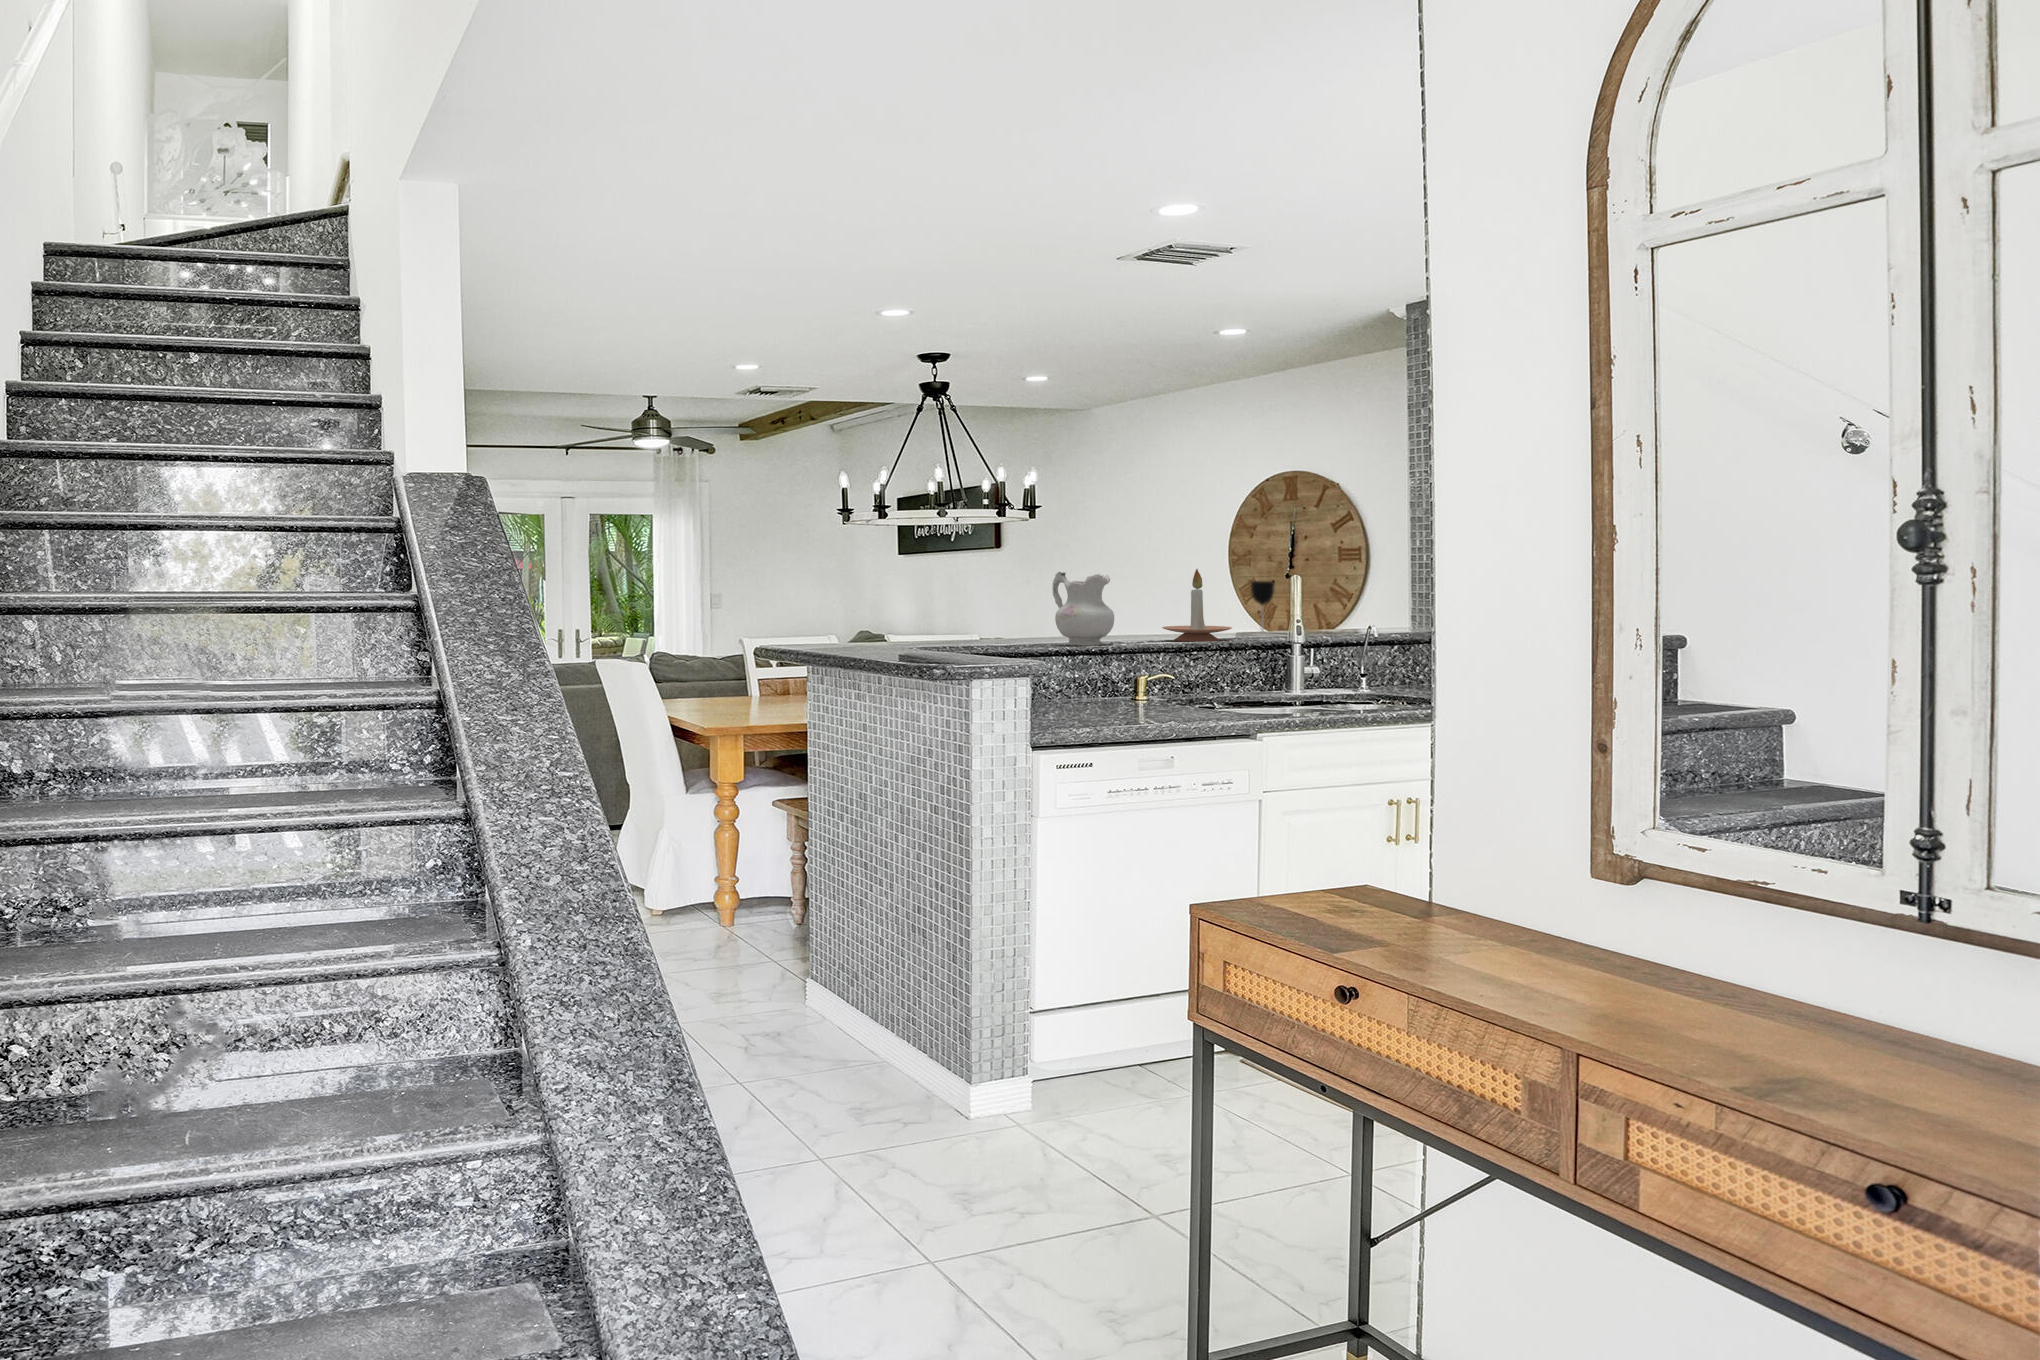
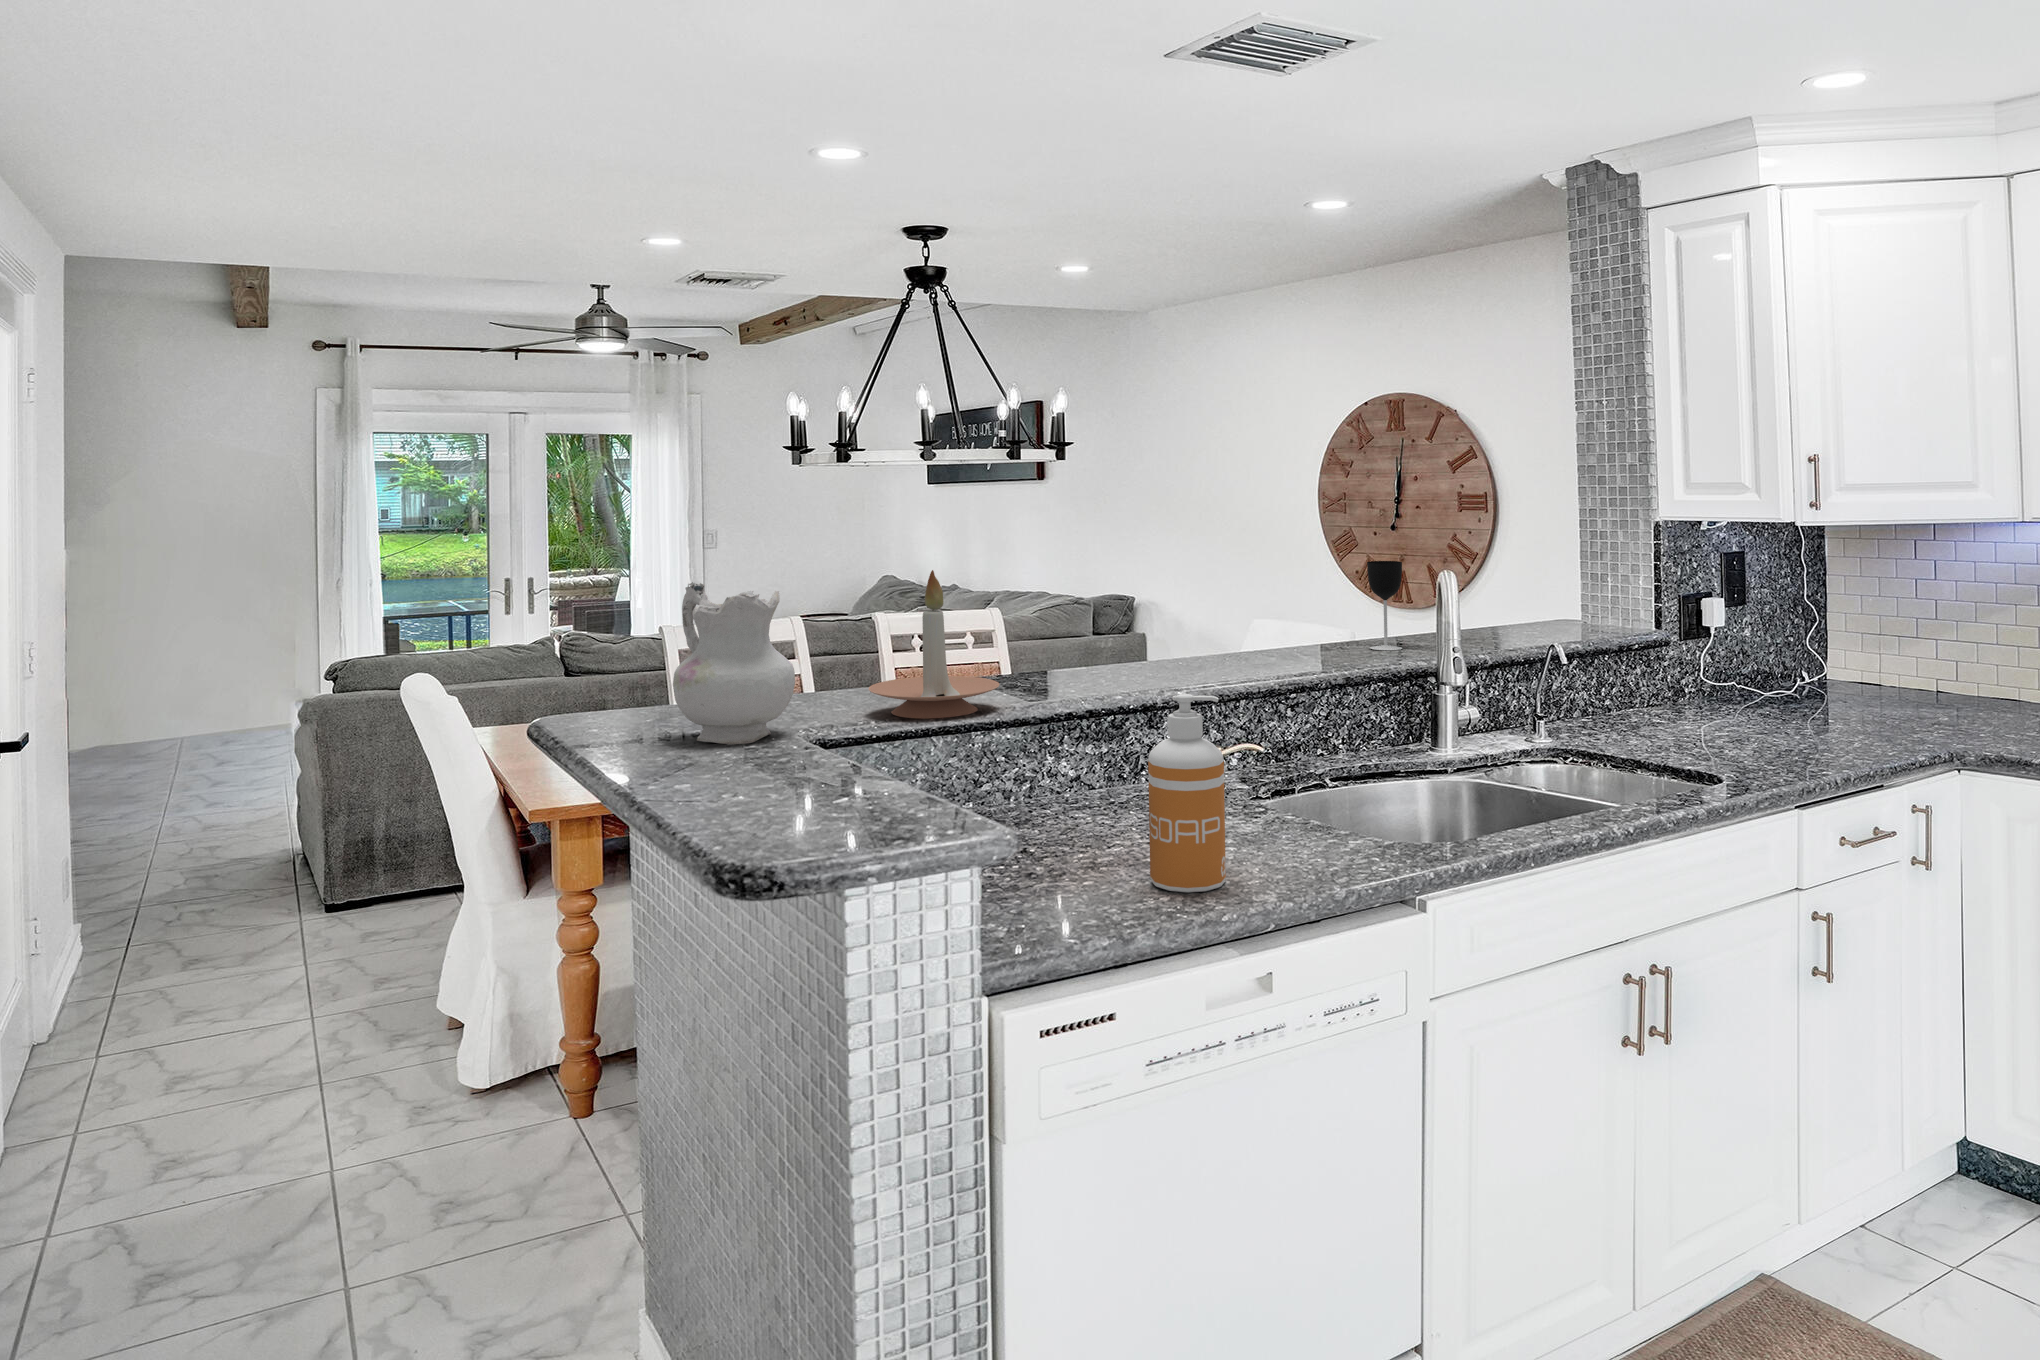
candle holder: present [1162,569,1232,641] -> present [869,570,999,718]
ceramic pitcher: present [1052,572,1114,646] -> present [673,582,795,744]
soap dispenser: none [1118,622,1157,717] -> present [1148,694,1226,893]

